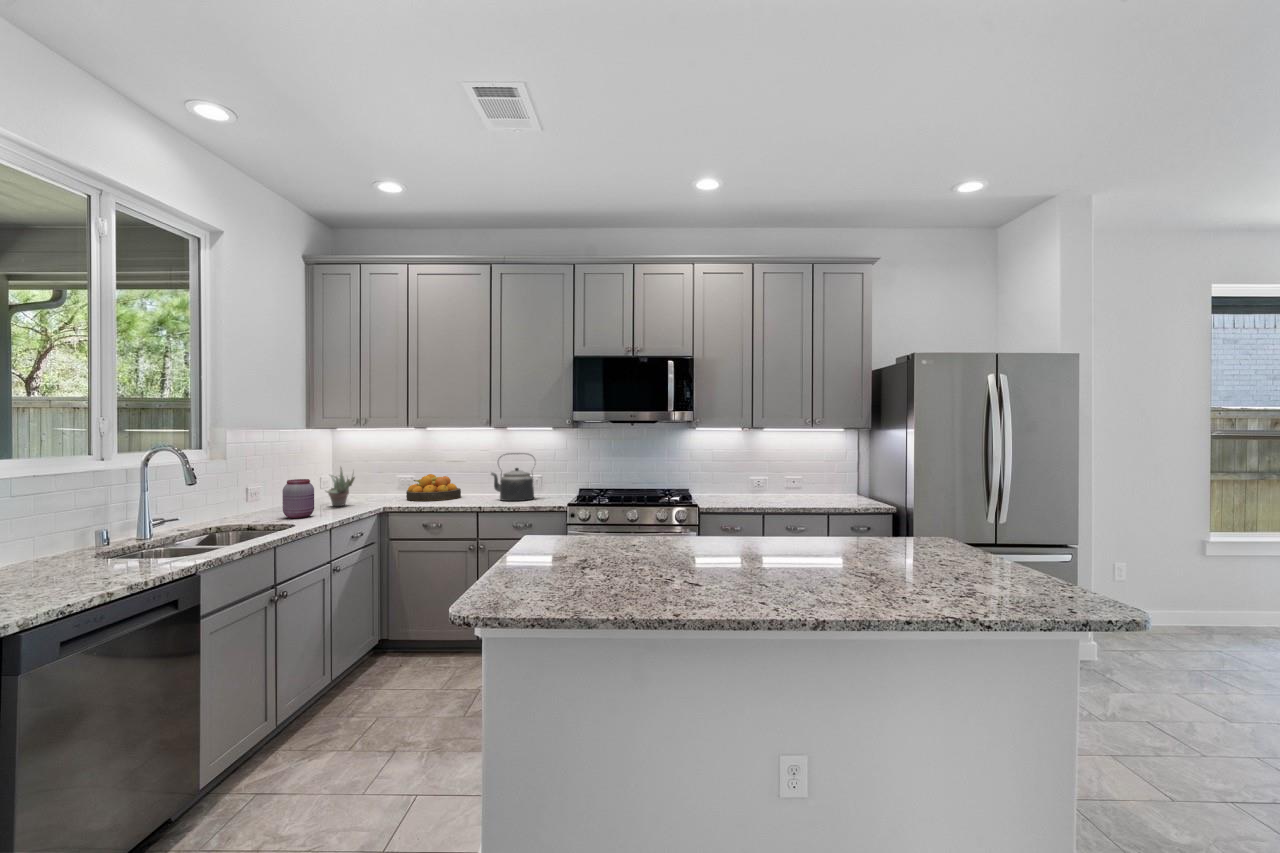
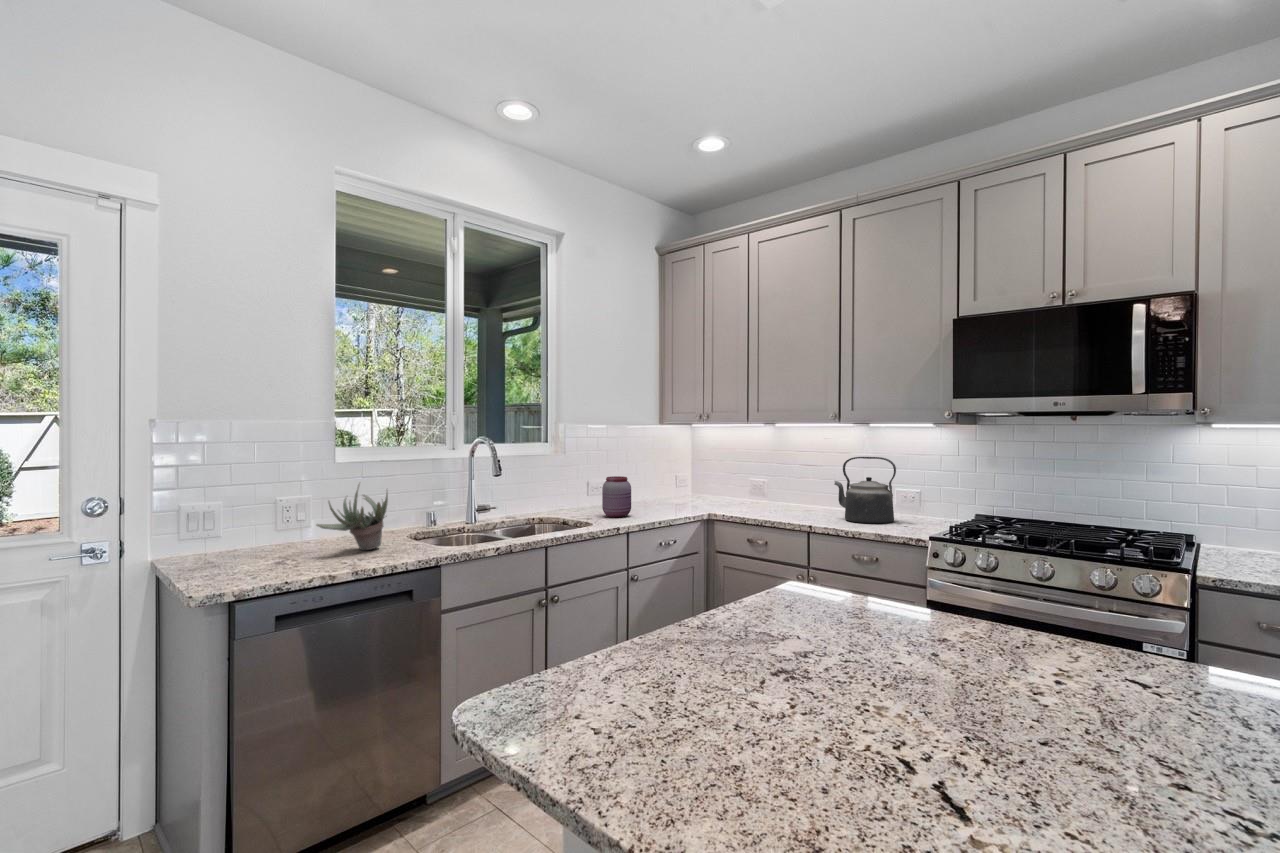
succulent plant: present [325,467,355,506] -> present [316,483,388,550]
fruit bowl: present [406,474,461,501] -> none [747,479,811,511]

